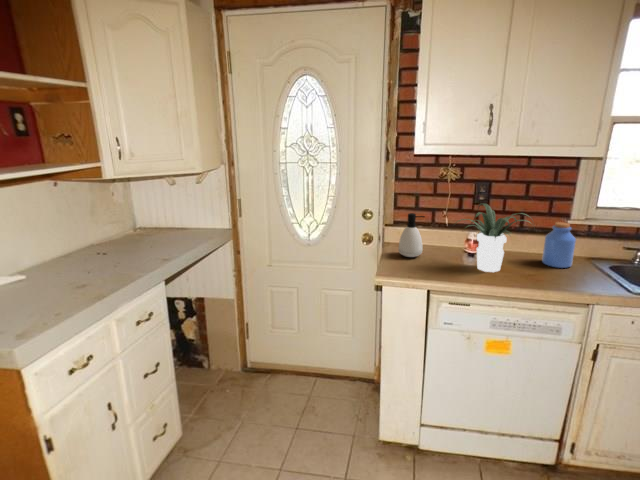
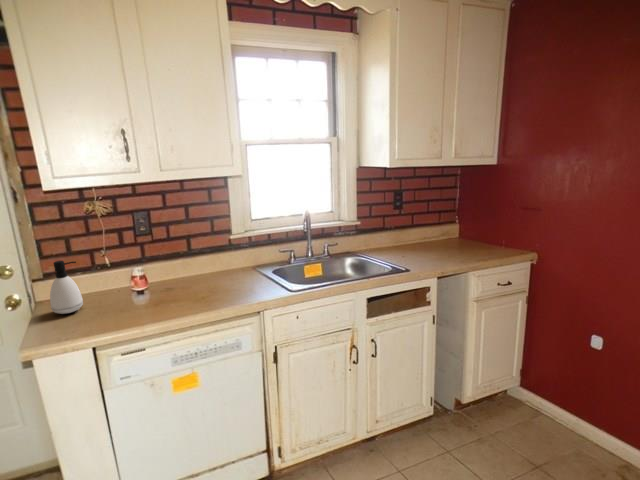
potted plant: present [459,204,529,272] -> none [109,234,197,307]
jar: present [542,222,576,268] -> none [212,240,241,285]

